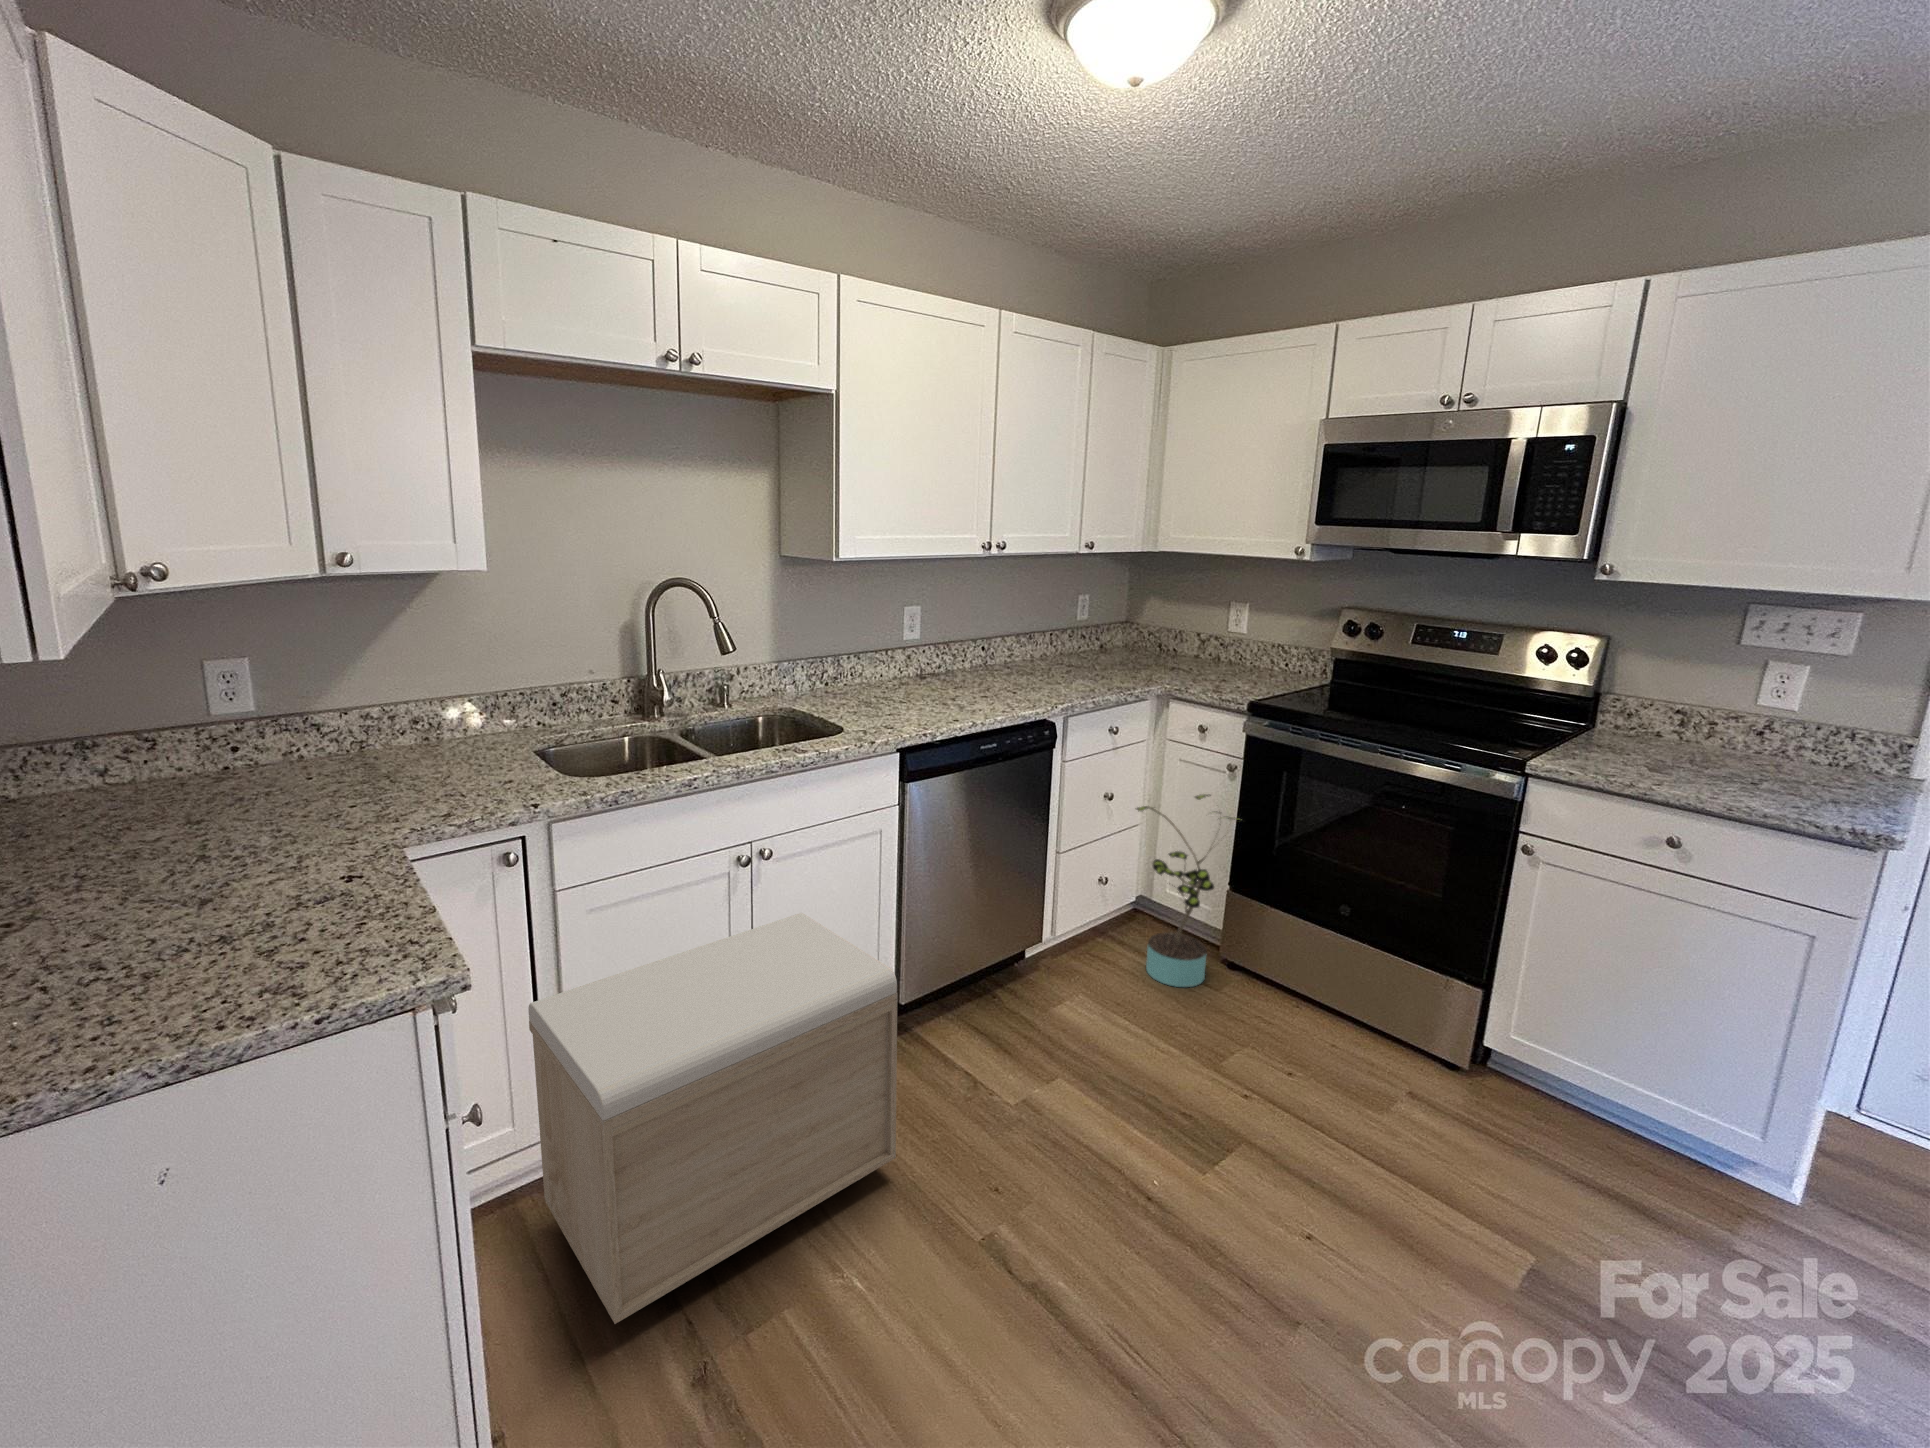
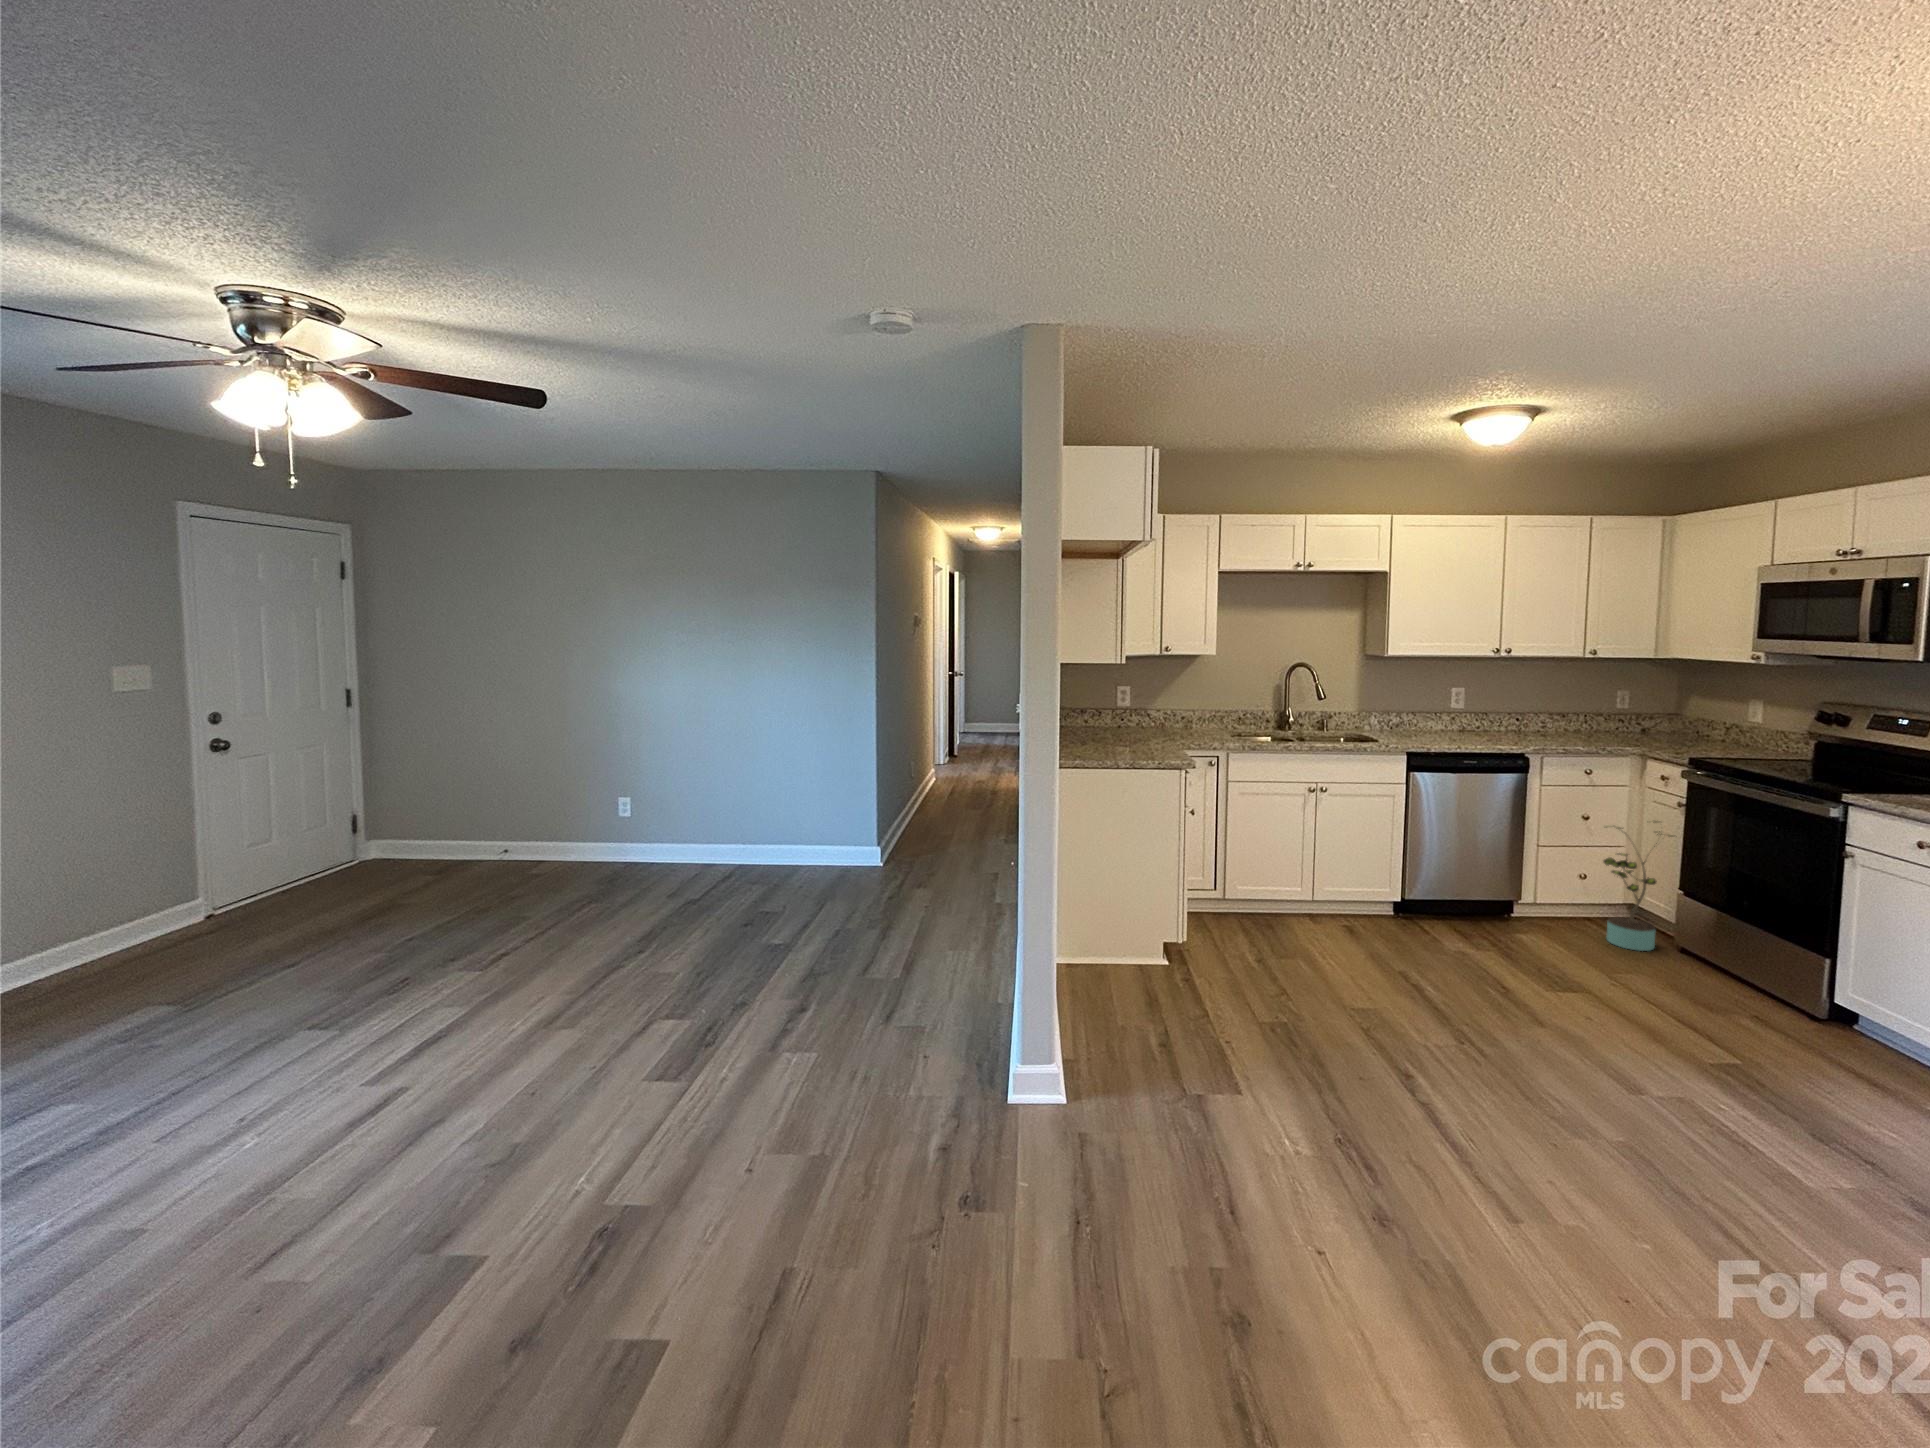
storage bench: present [528,913,897,1324] -> none [1212,824,1373,947]

